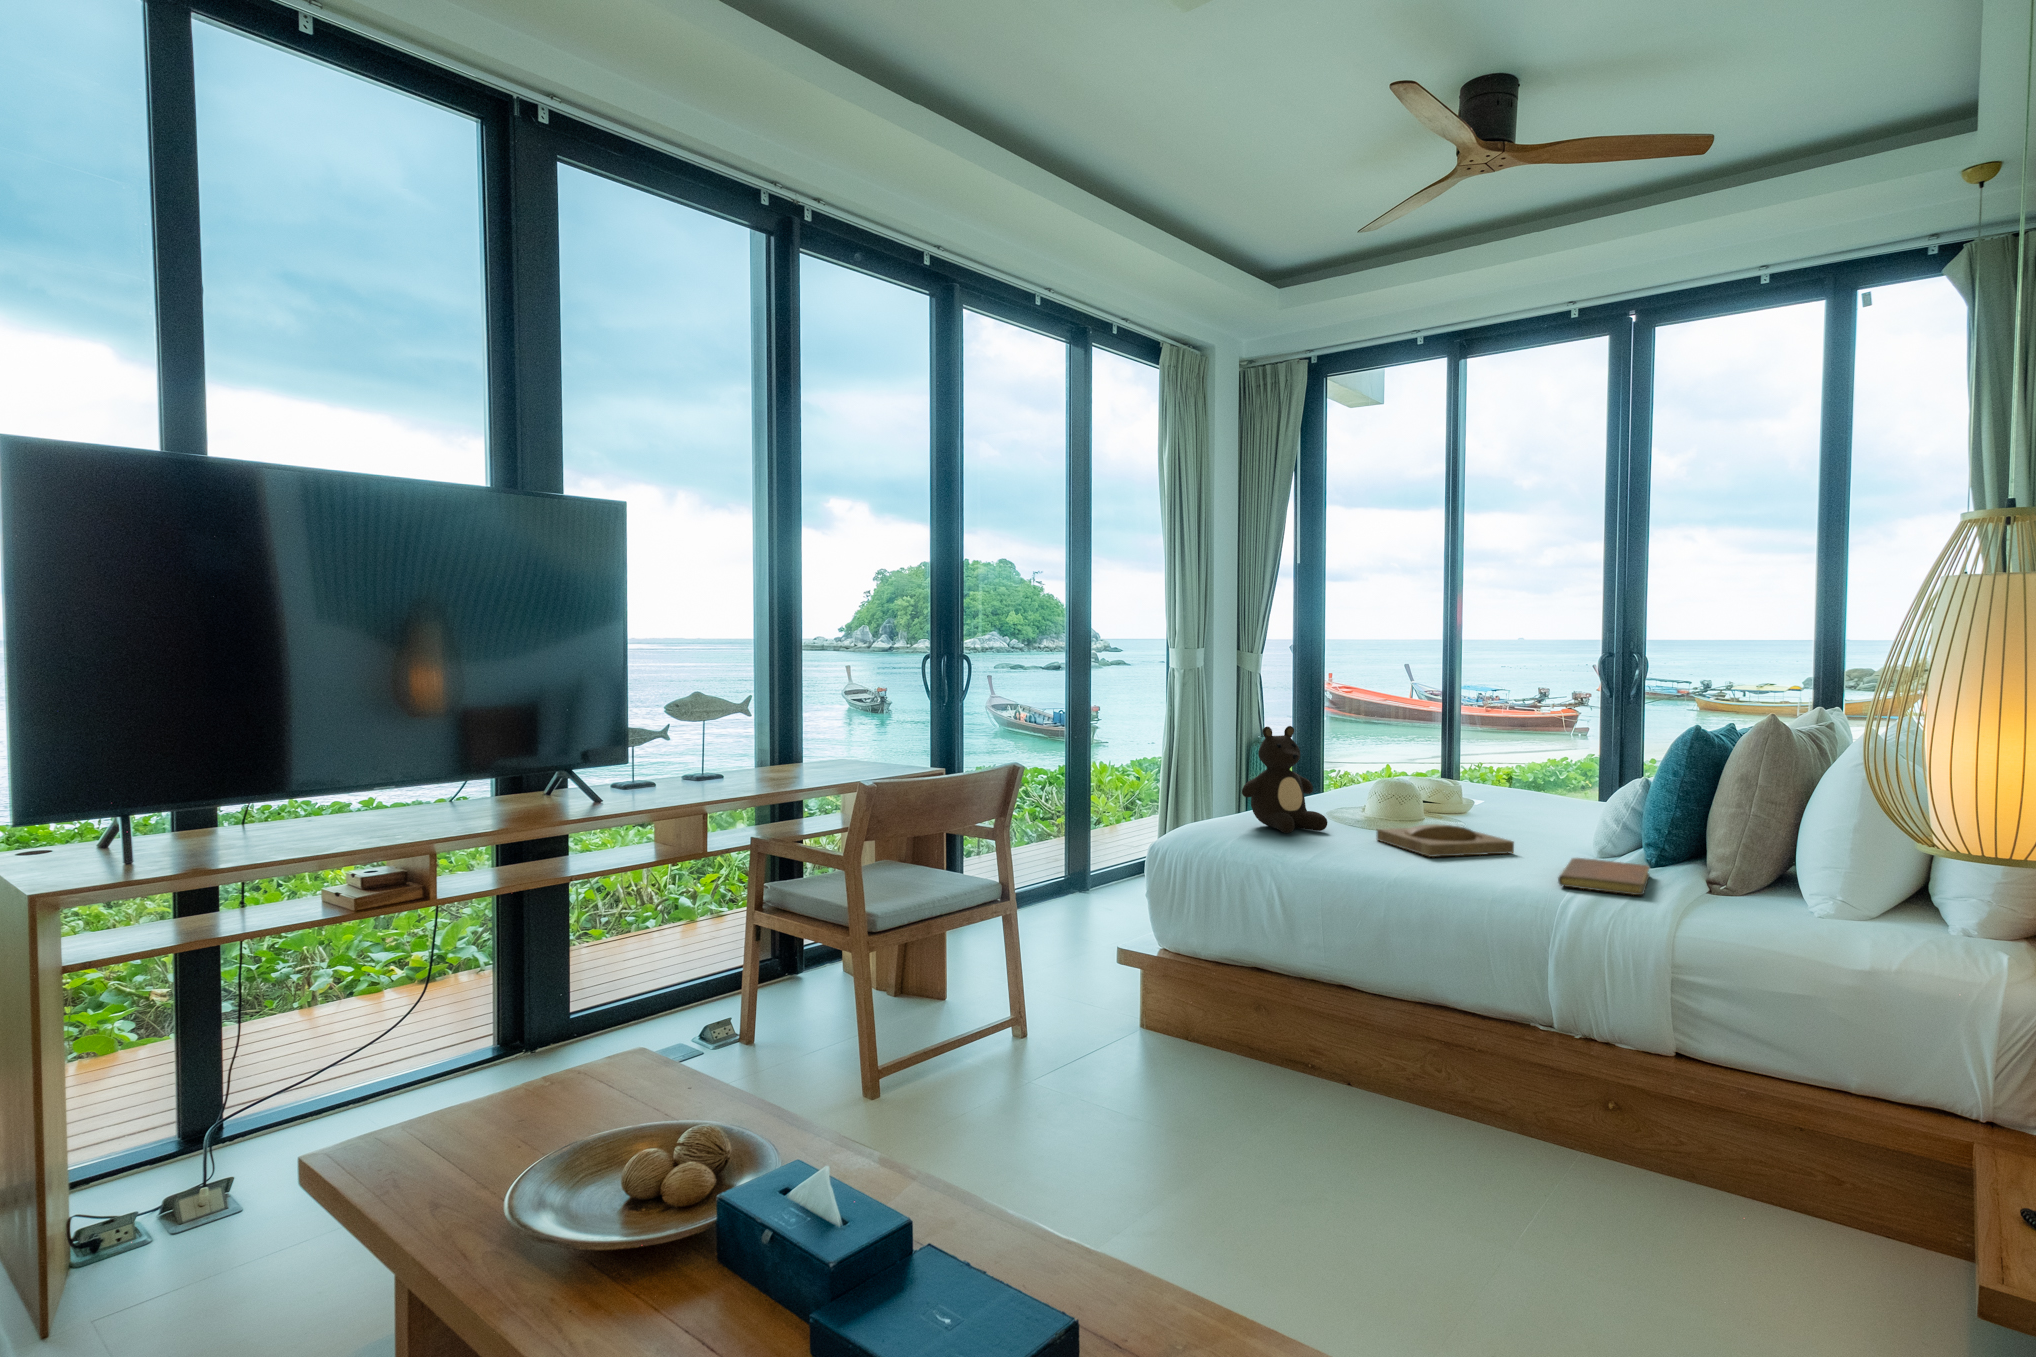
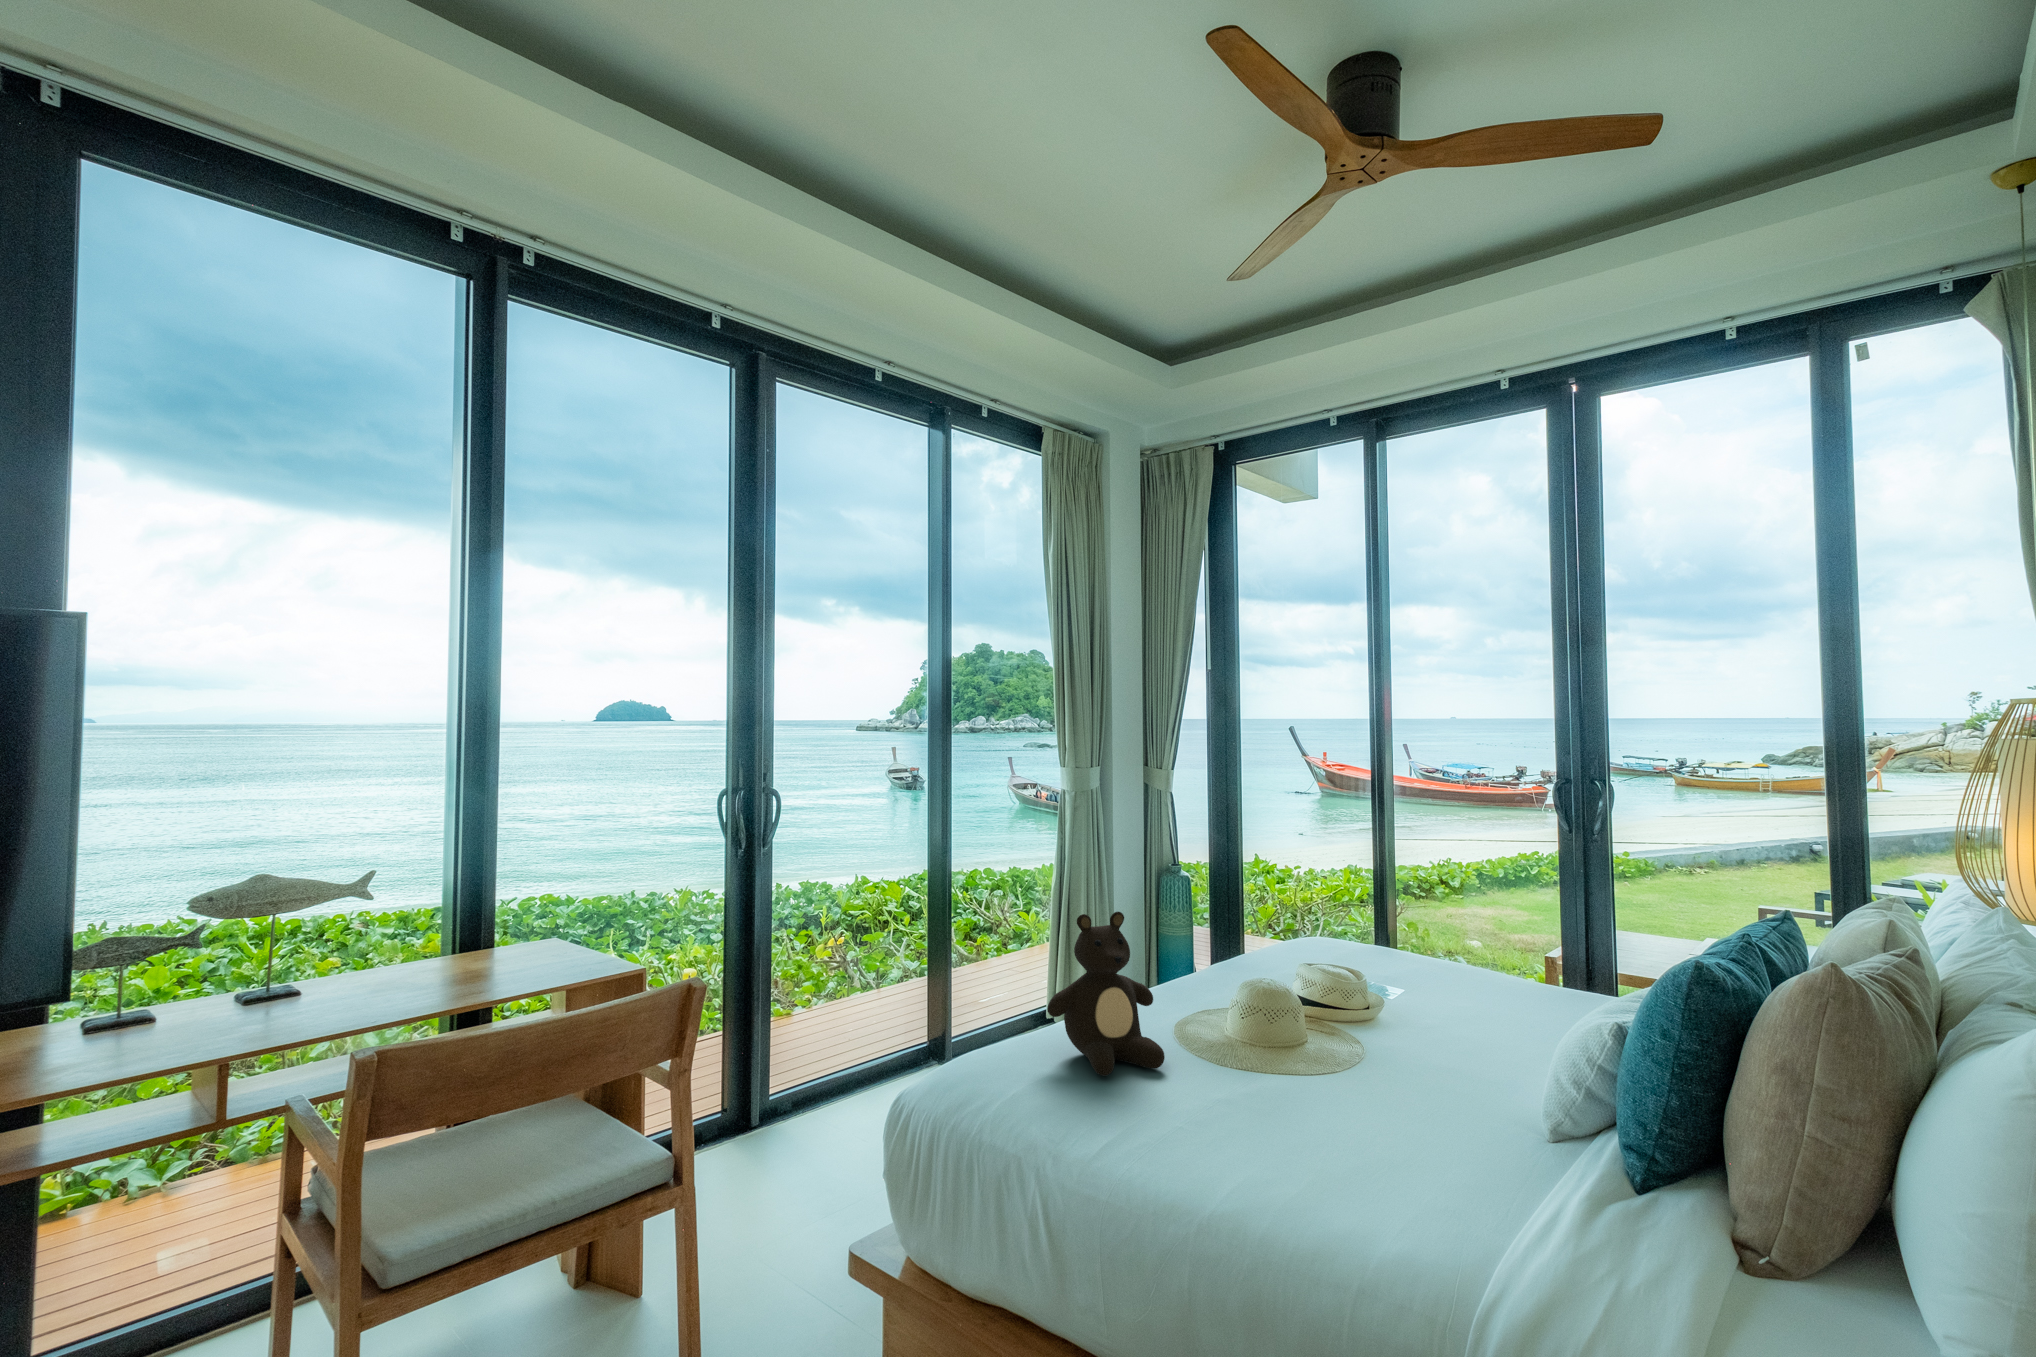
tray: present [1377,824,1514,857] -> none [1226,1068,1421,1146]
notebook: present [1558,858,1650,895] -> none [1476,1164,1632,1286]

